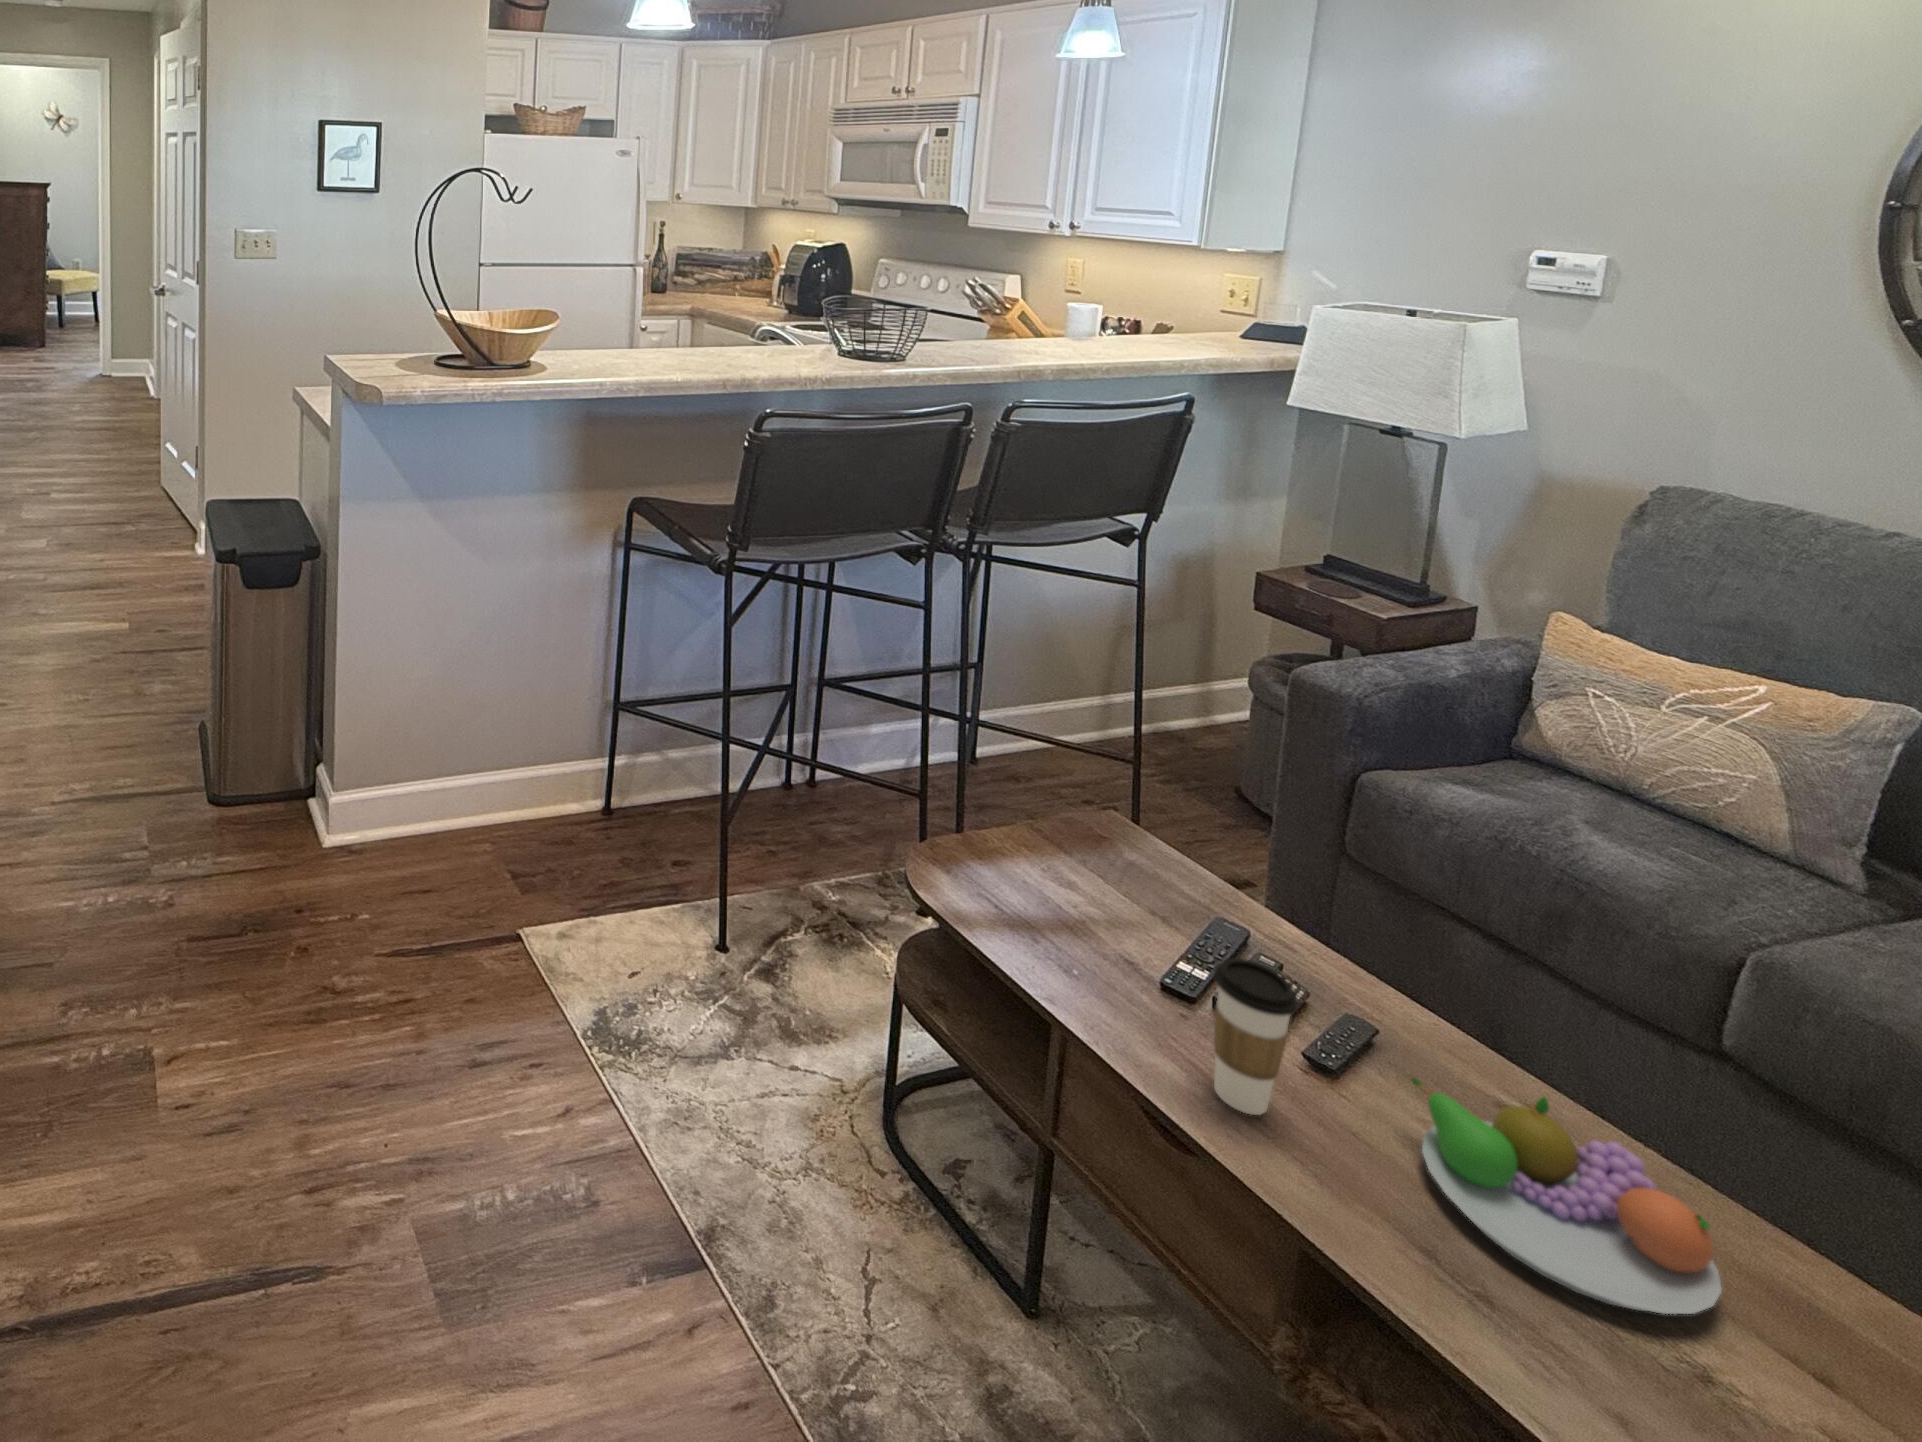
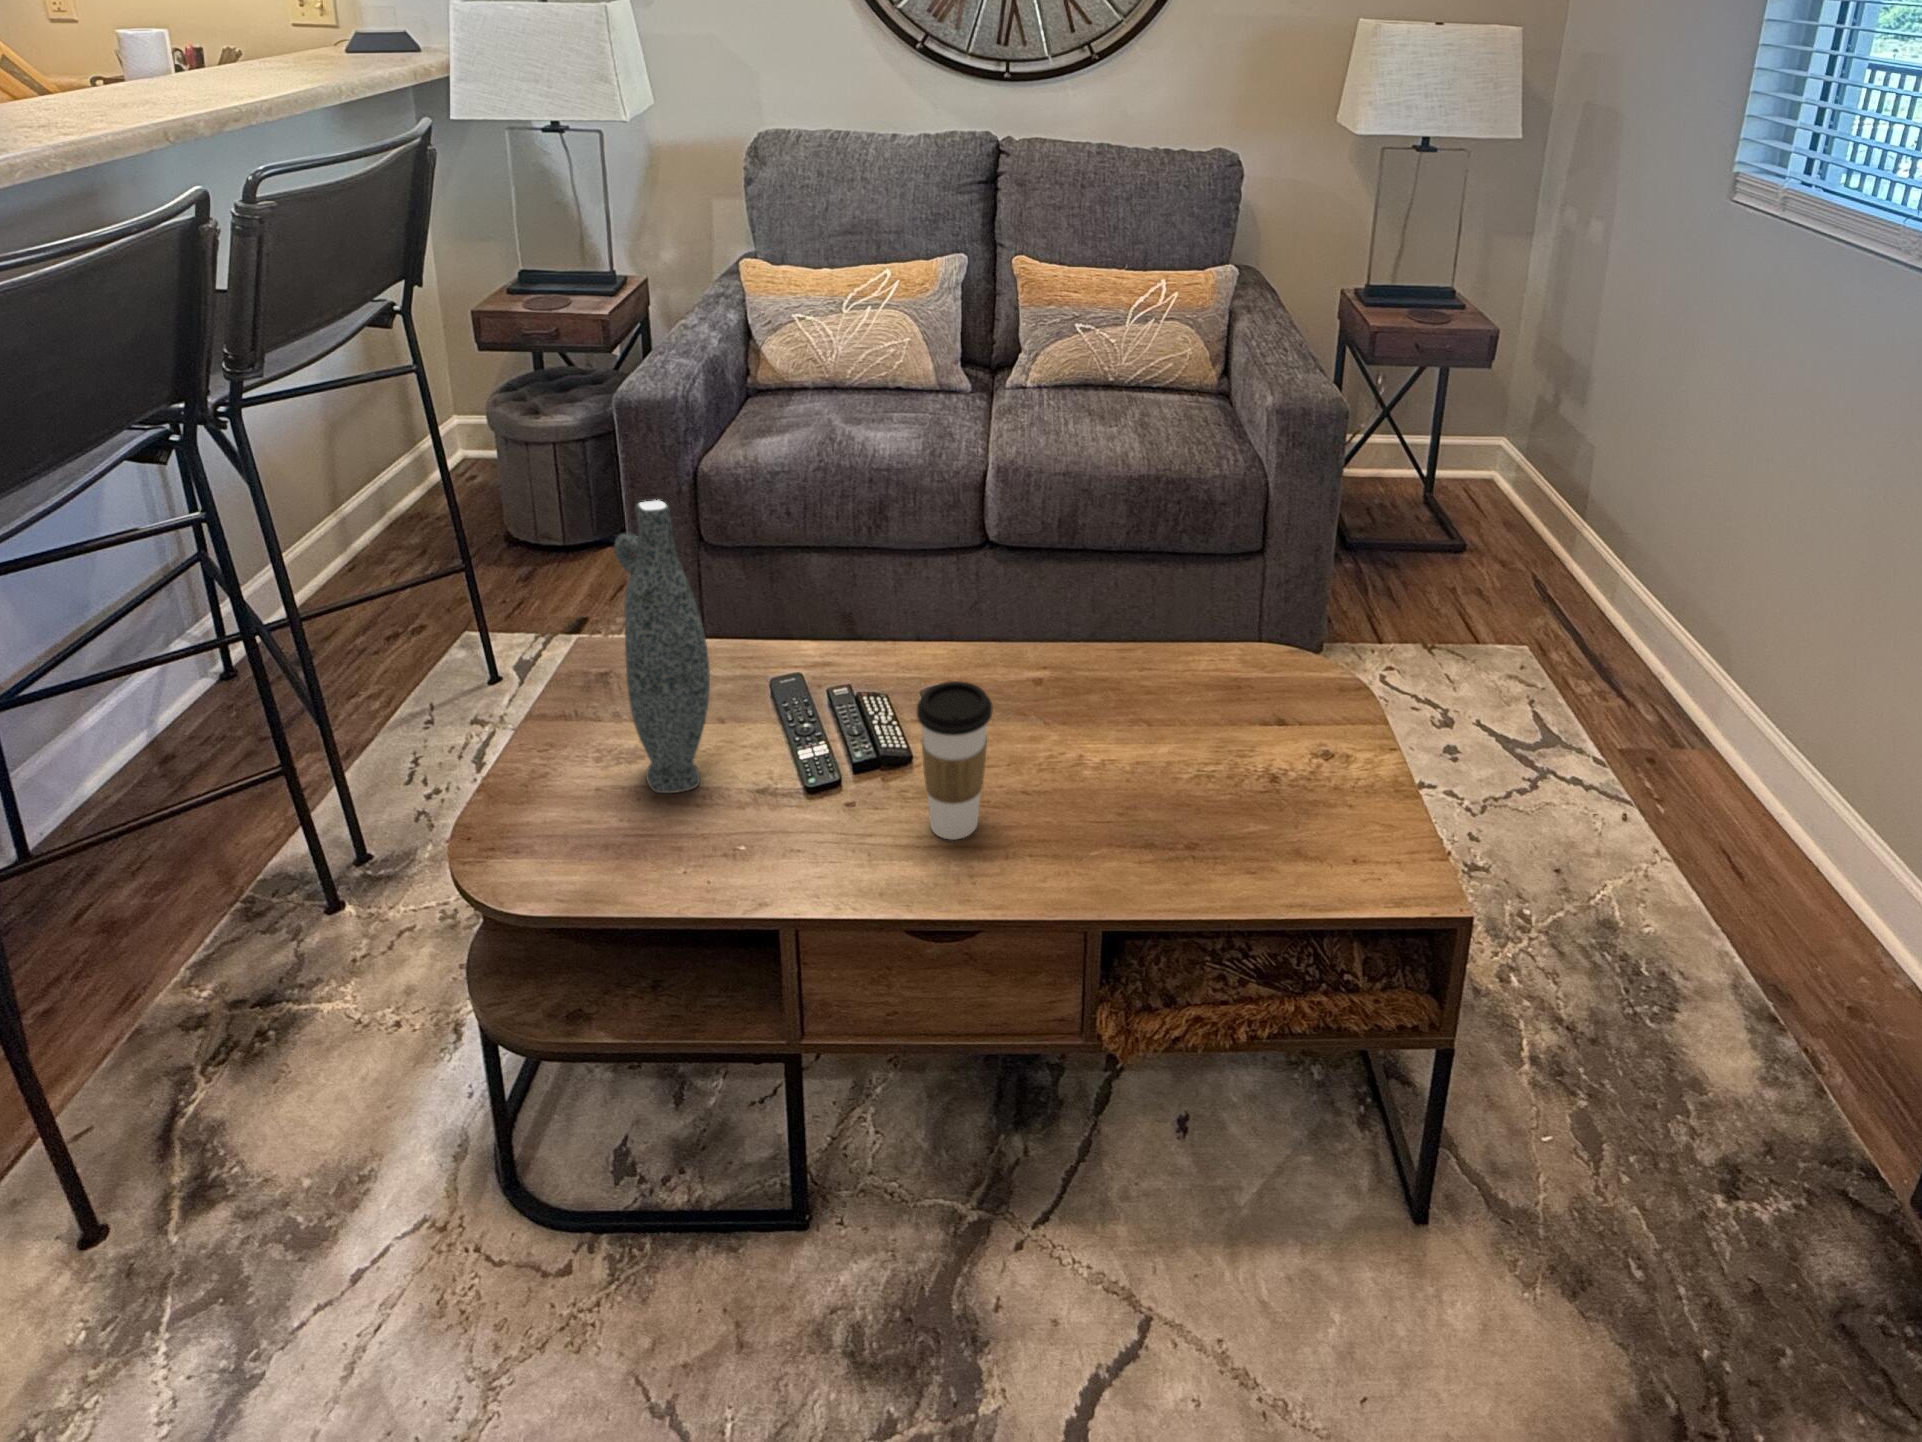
vase: none [1041,692,1111,929] -> present [615,500,710,793]
fruit bowl: present [1412,1078,1722,1314] -> none [1025,641,1226,778]

